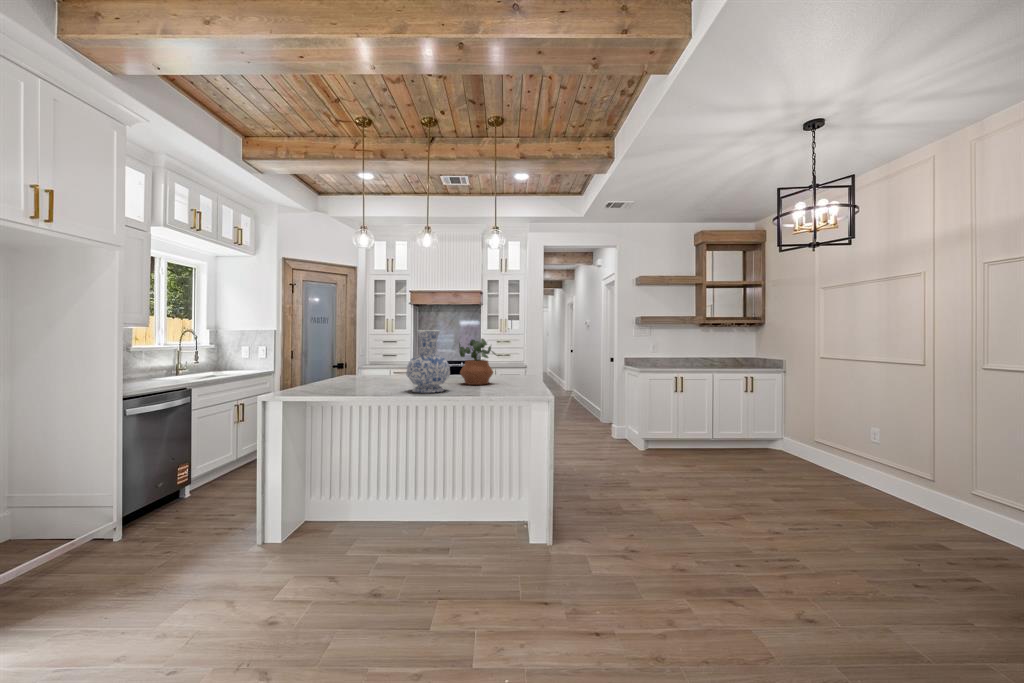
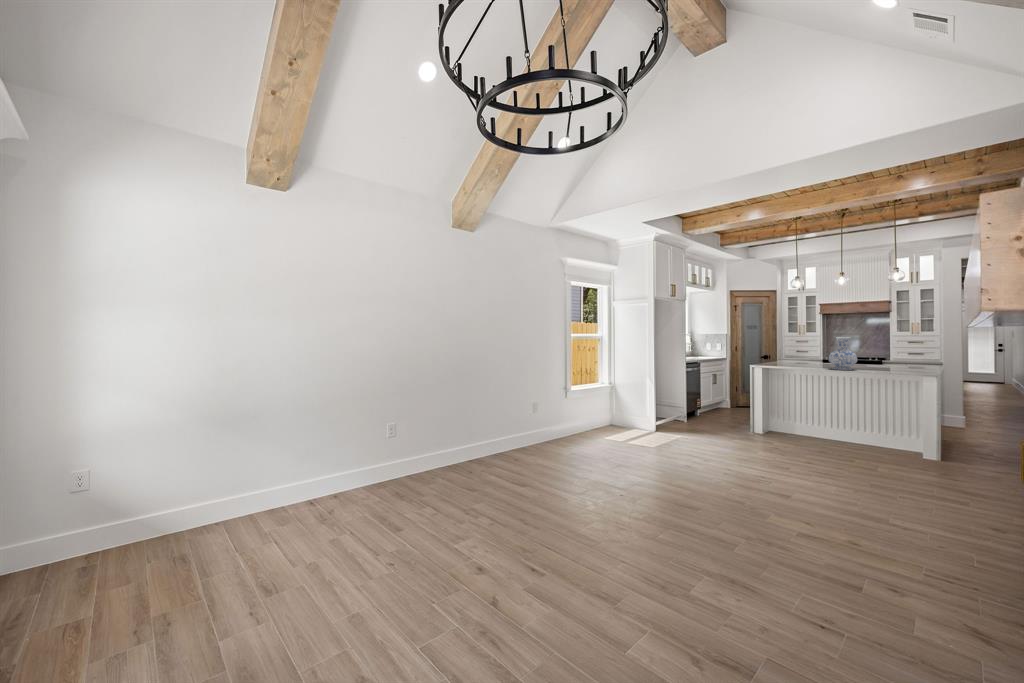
potted plant: present [459,339,496,385] -> none [864,341,893,369]

